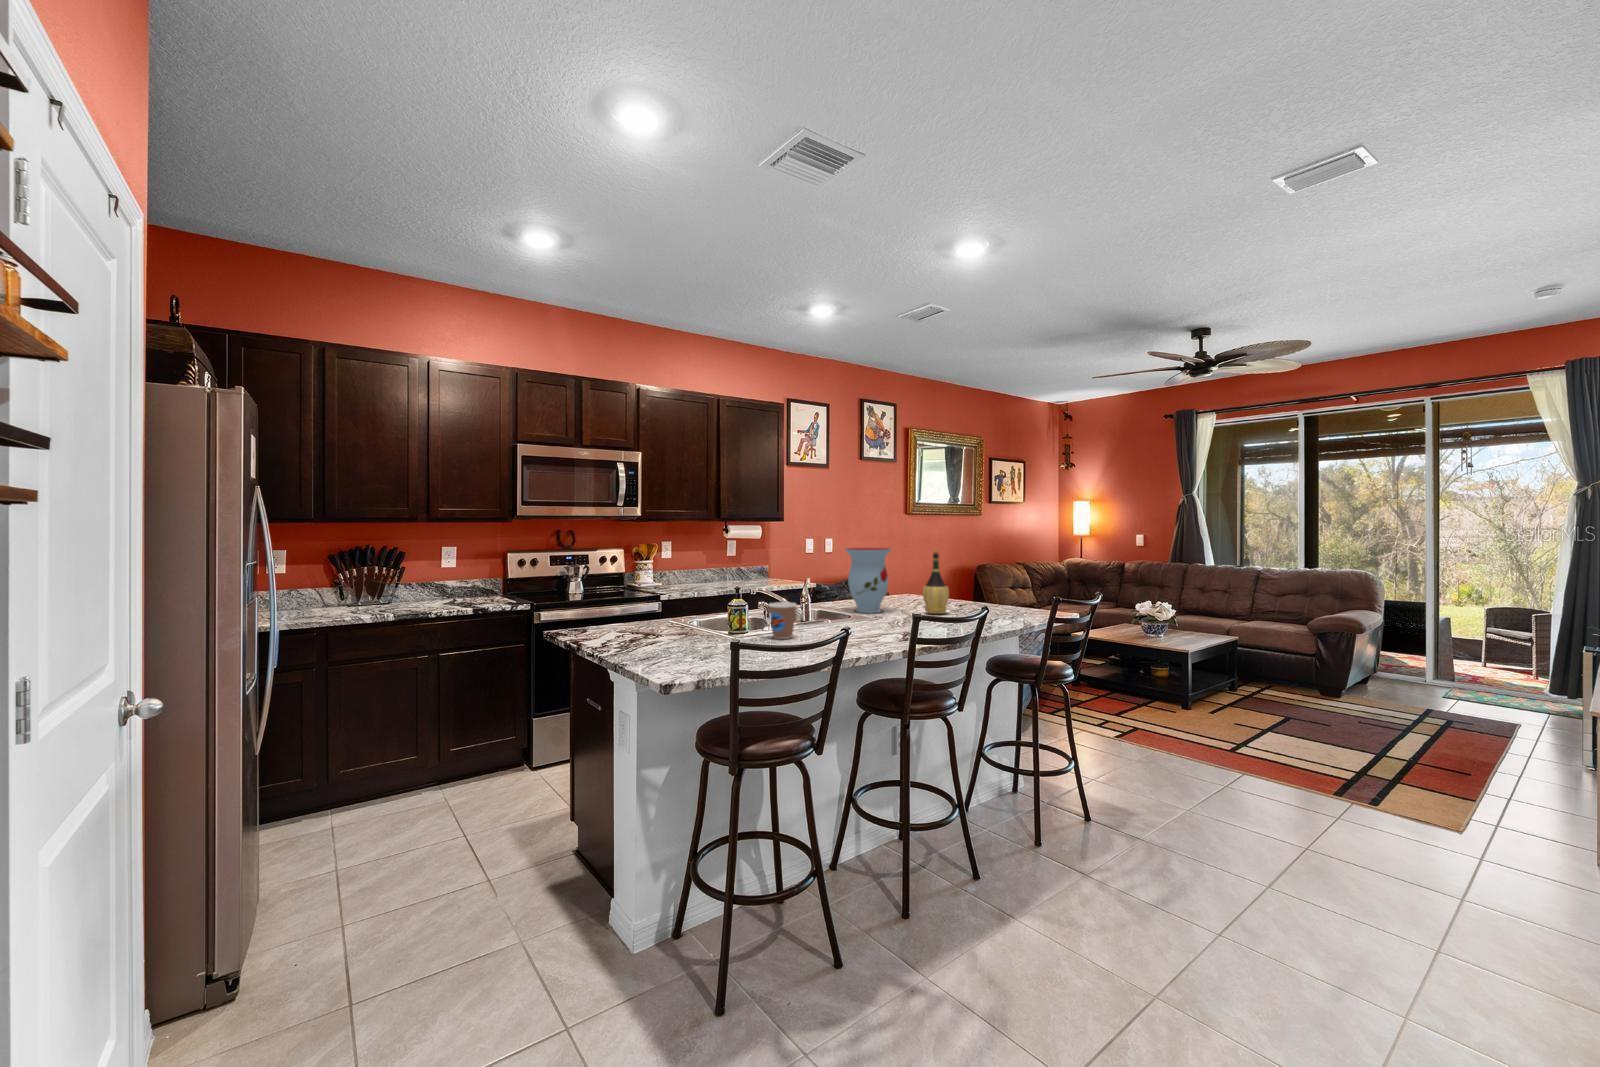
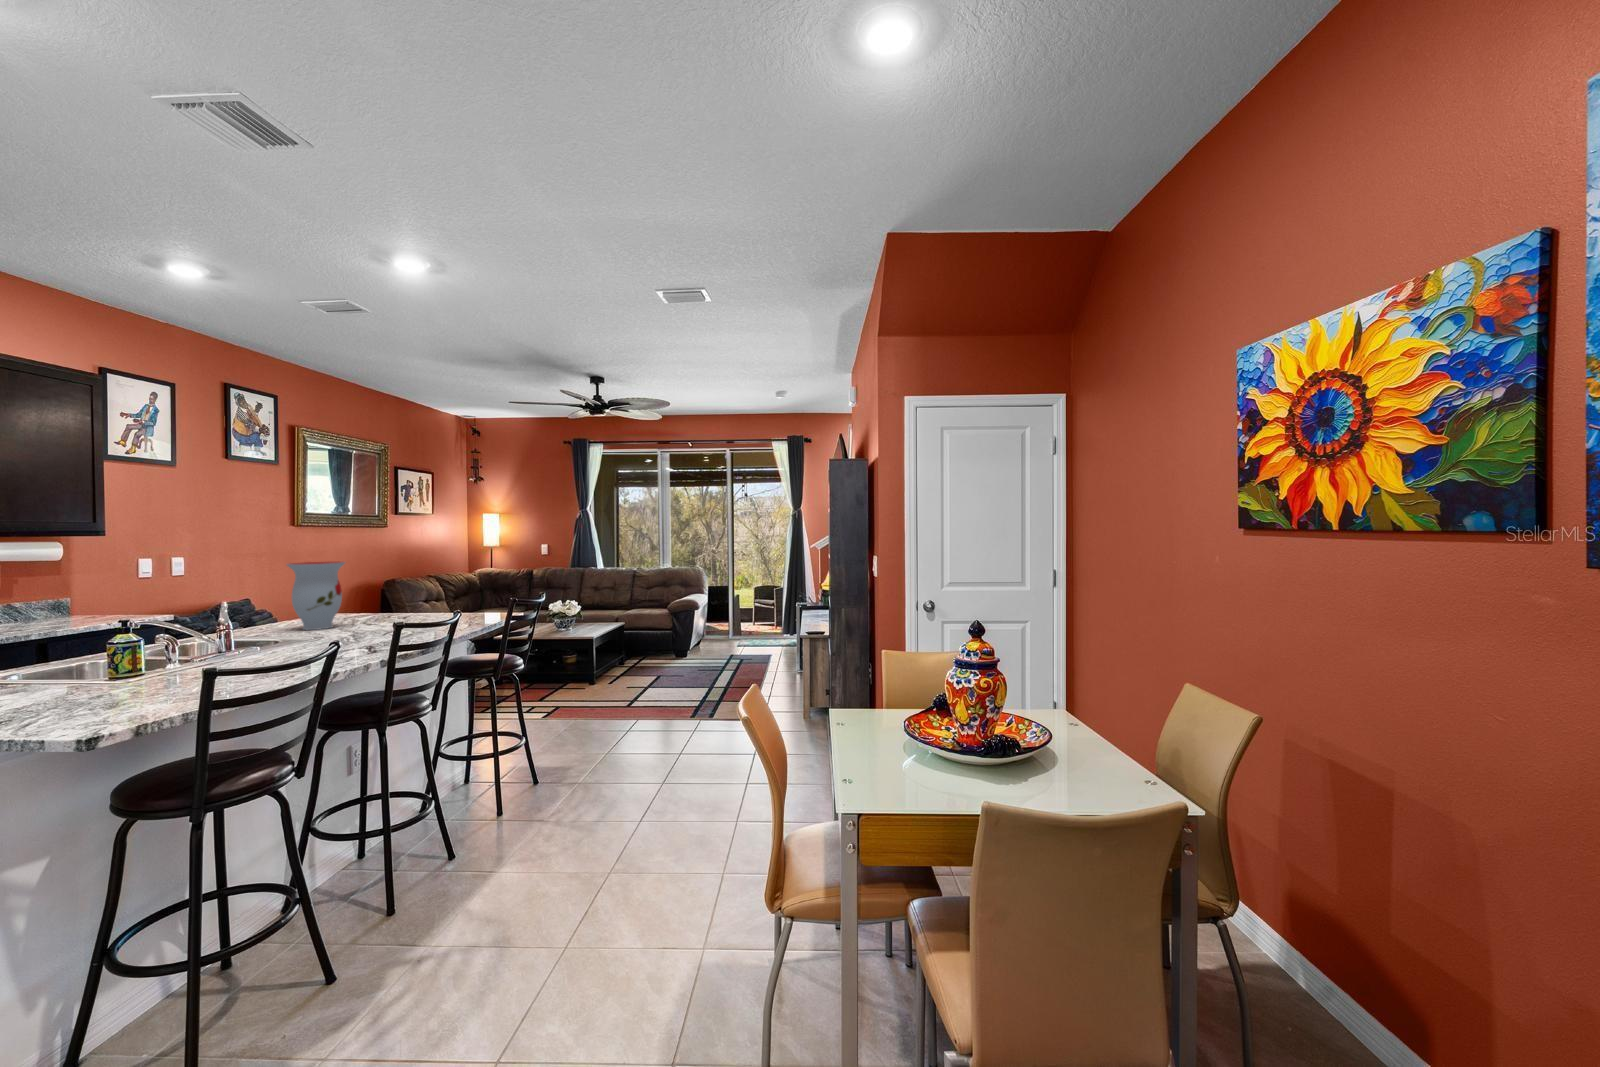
wine bottle: present [923,549,949,614] -> none [383,560,411,622]
coffee cup: present [769,602,796,639] -> none [239,618,276,656]

